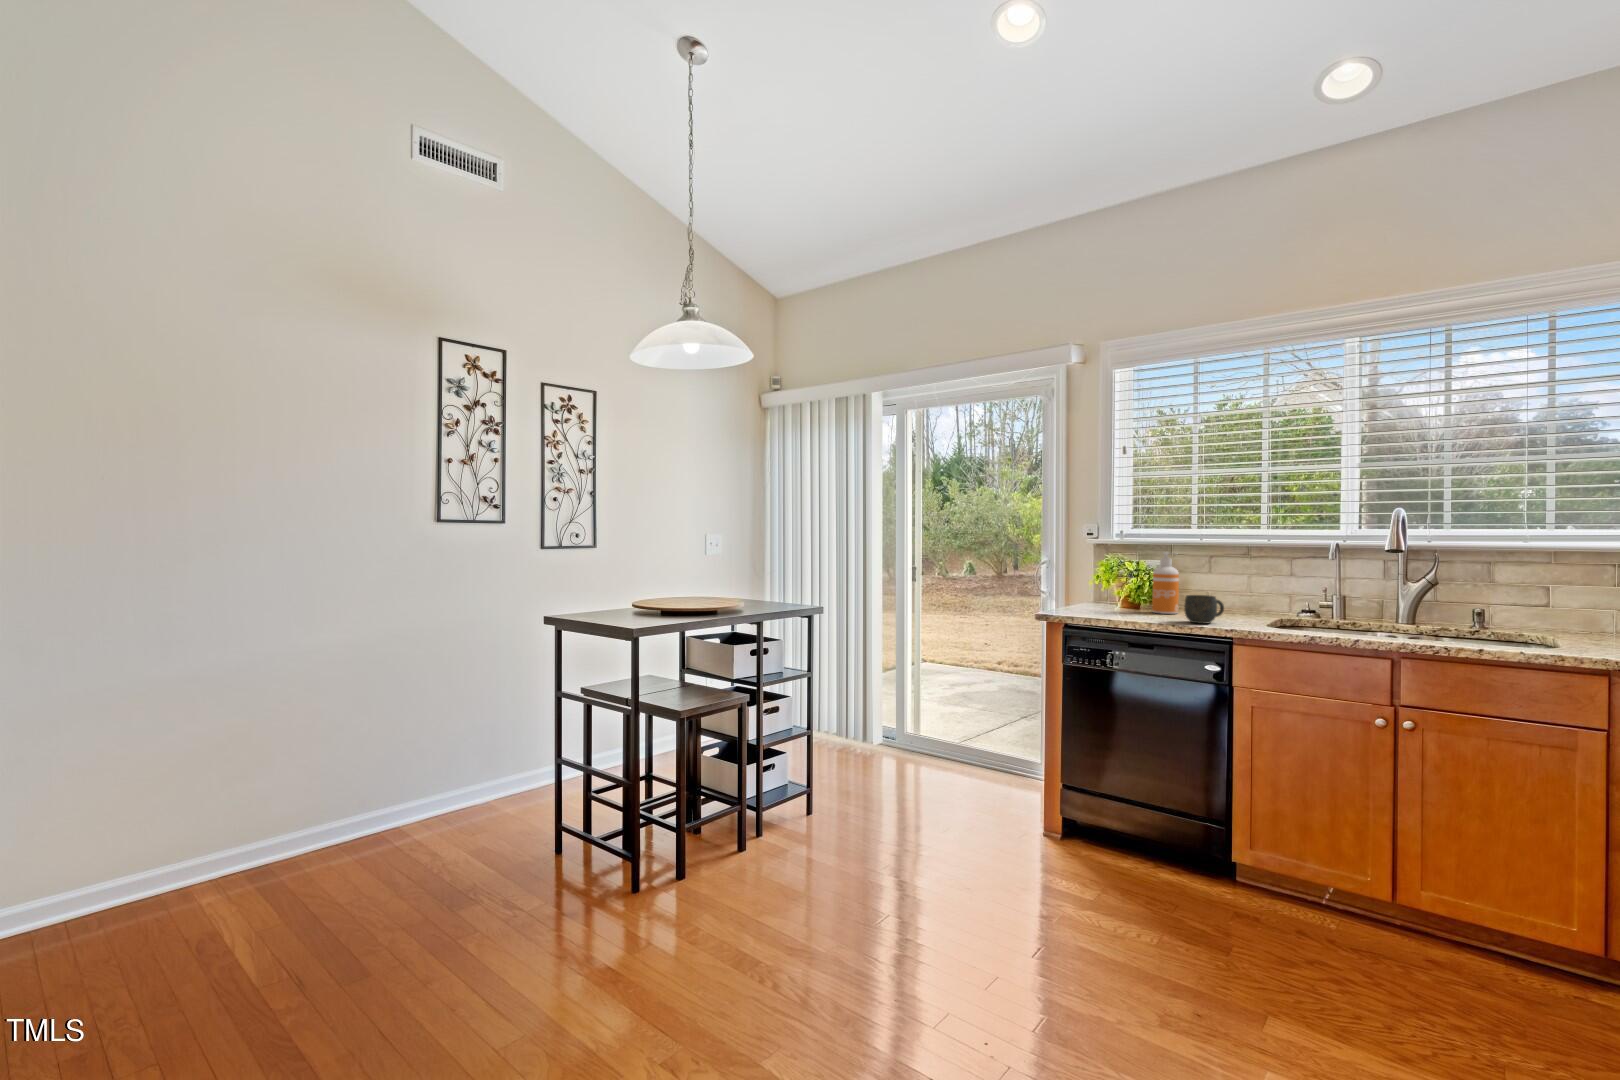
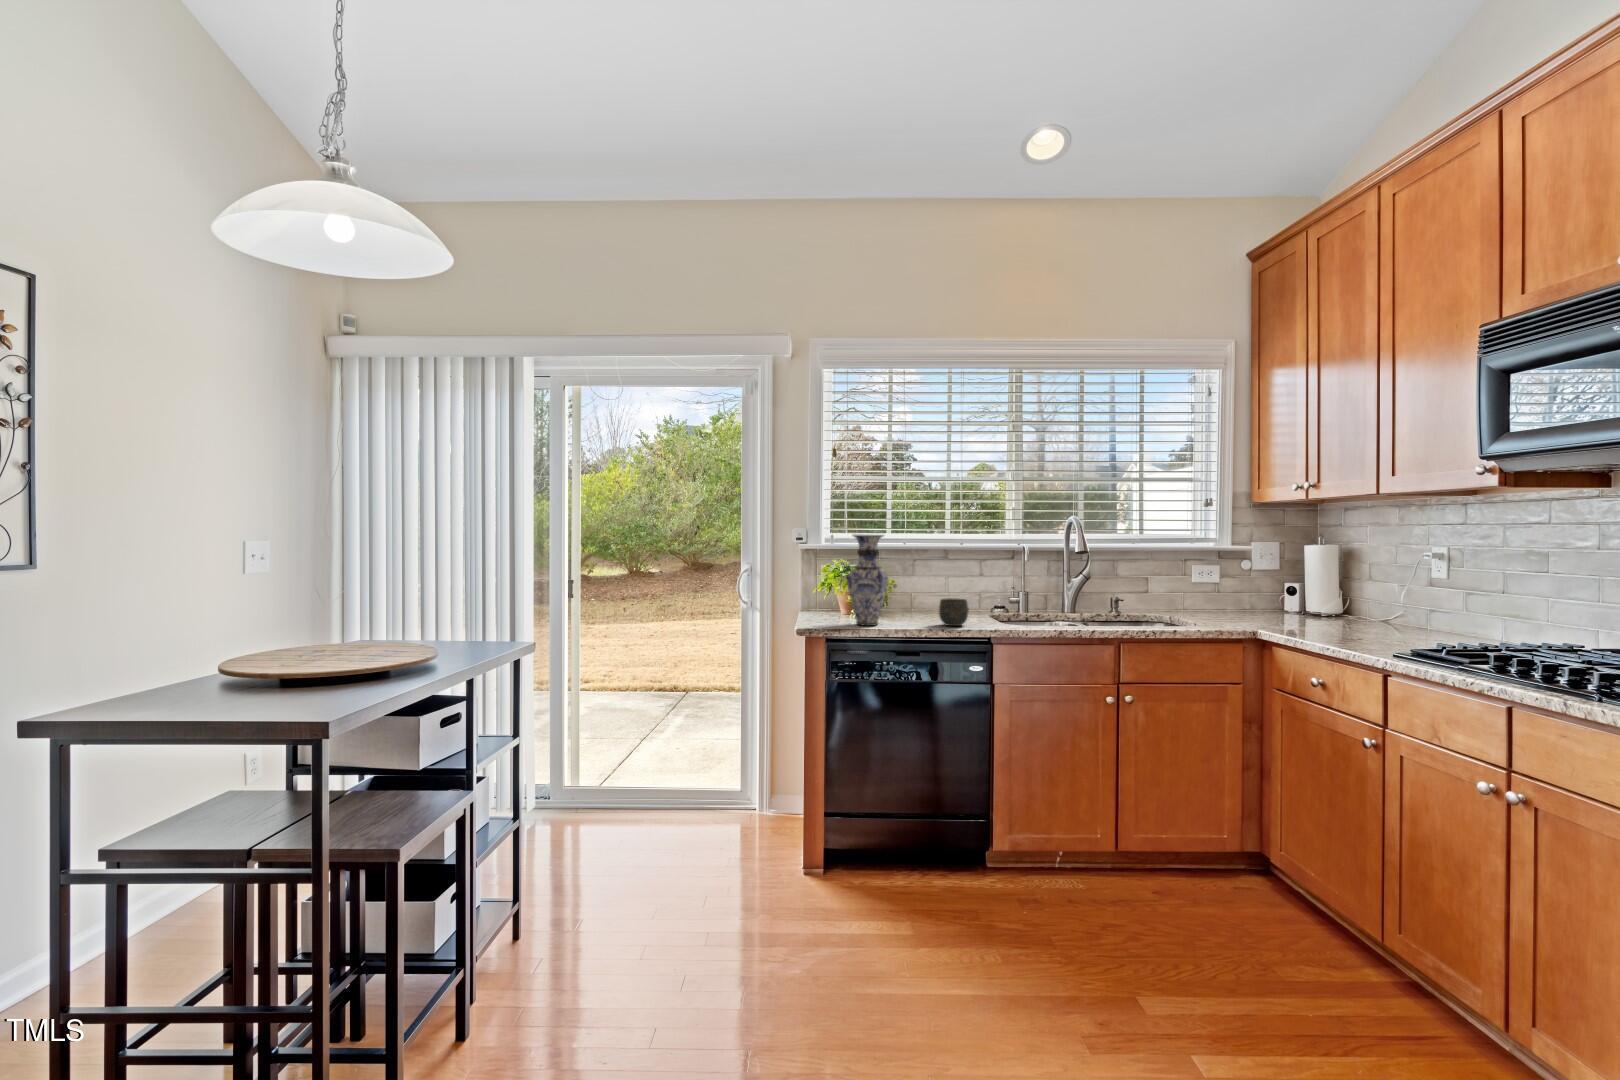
vase: none [1091,529,1130,617] -> present [847,535,888,626]
soap dispenser: present [1152,552,1179,614] -> none [887,557,911,619]

